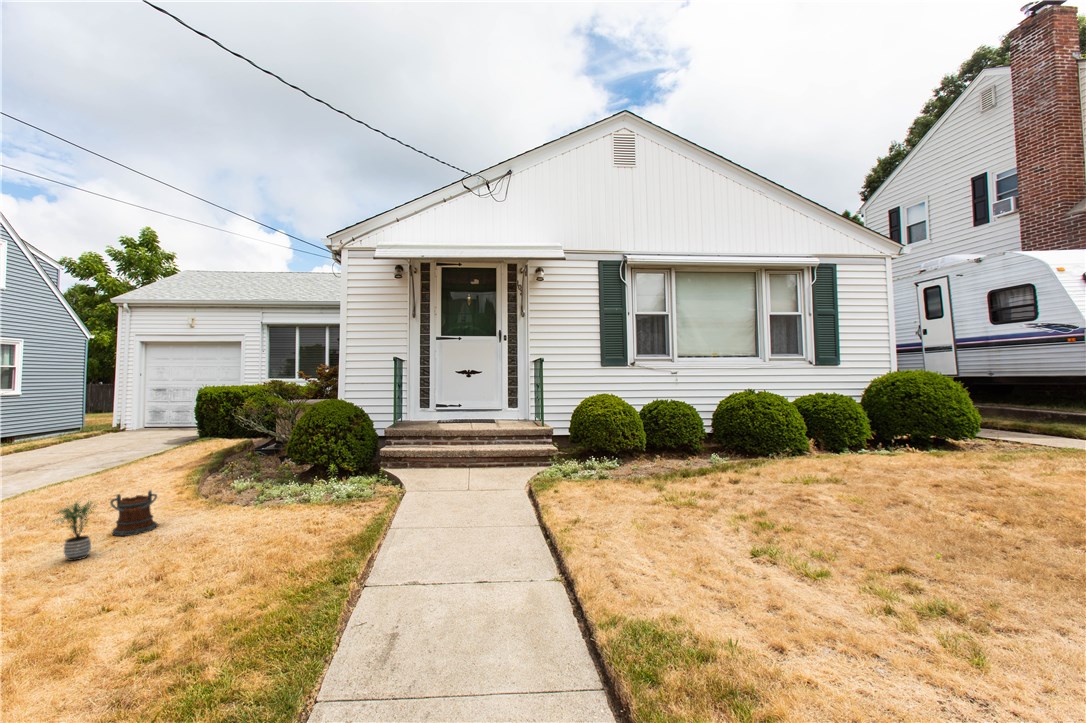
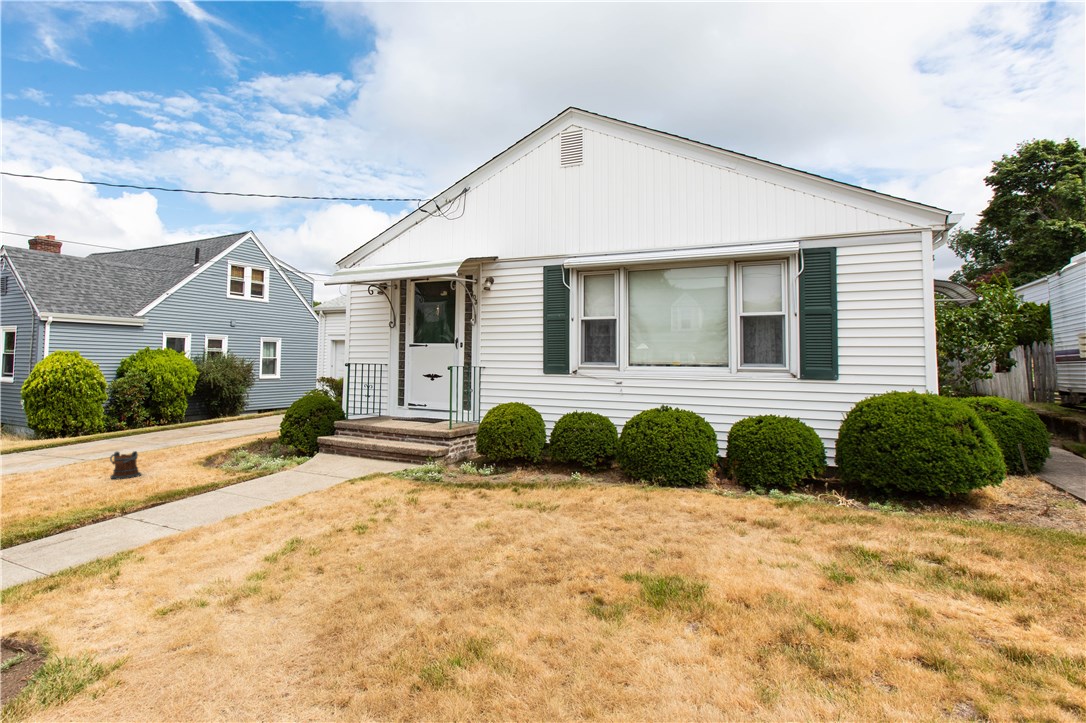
potted plant: present [52,501,95,561] -> none [47,452,82,489]

